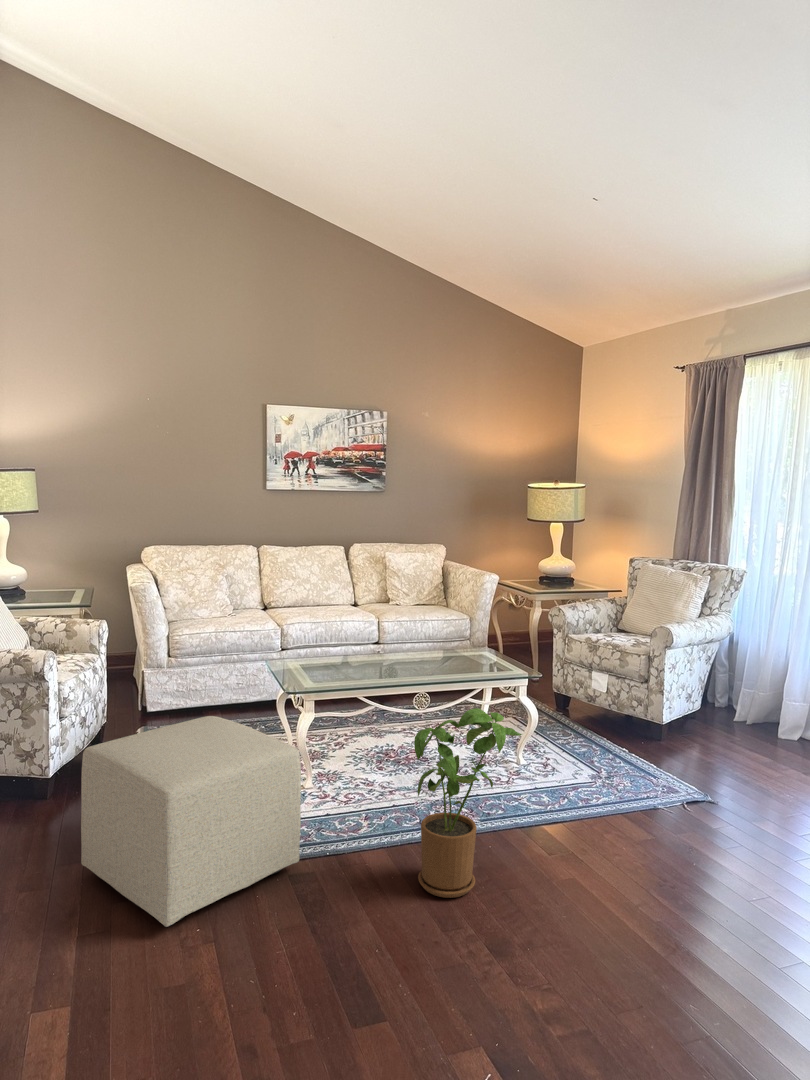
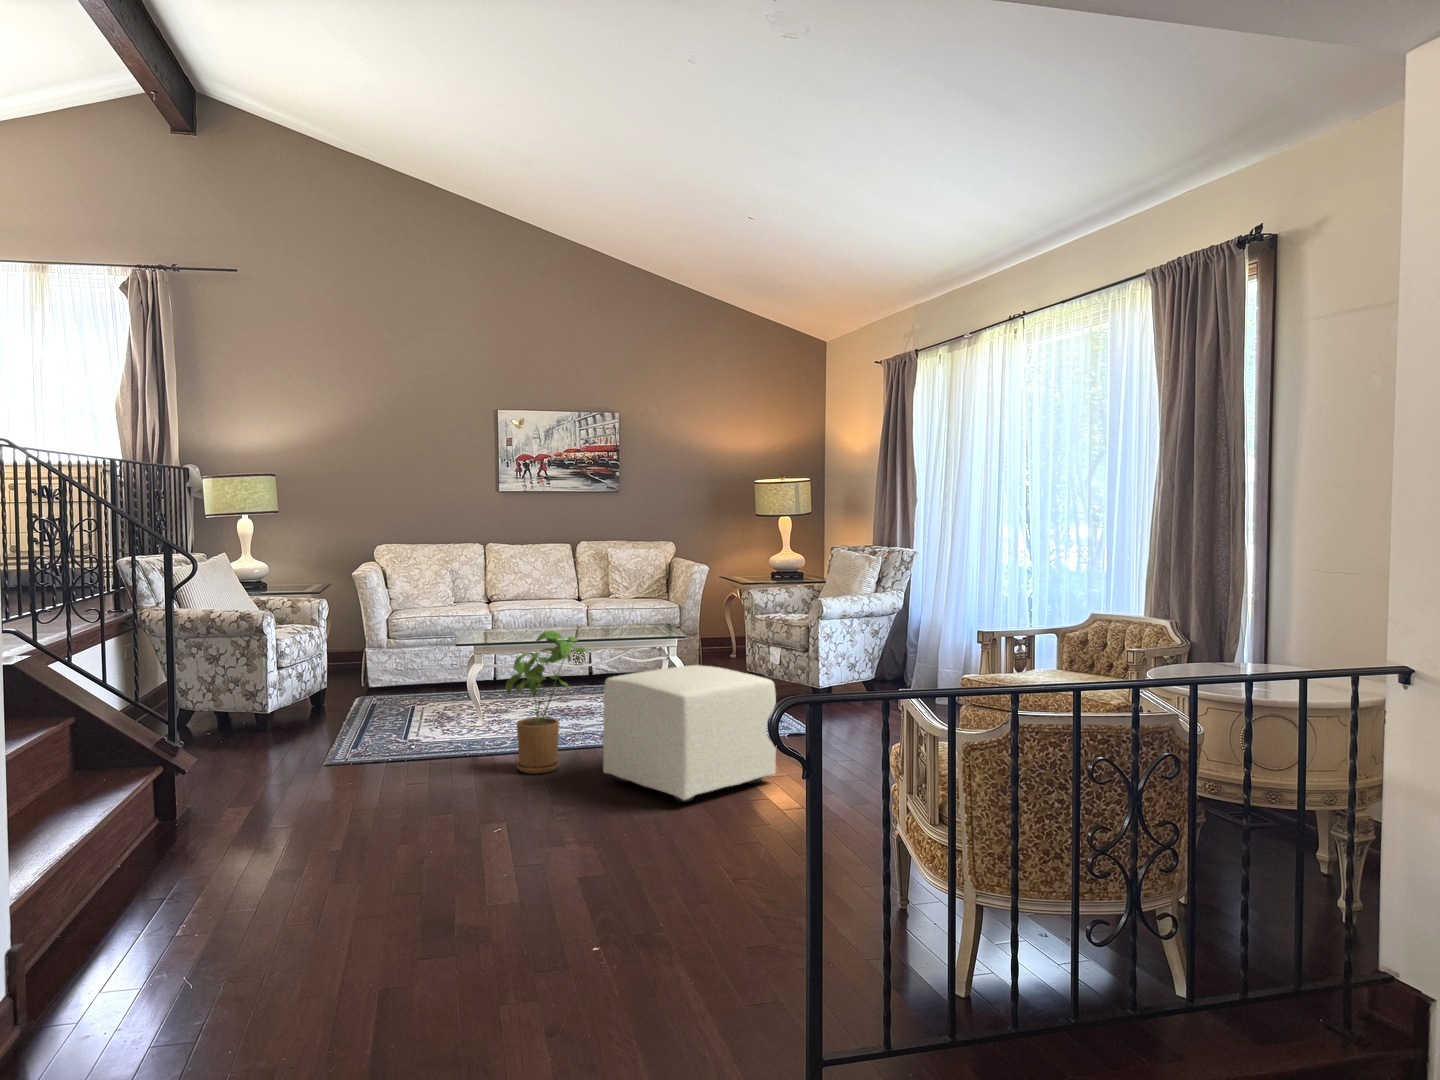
ottoman: present [81,716,301,927] -> present [603,665,776,802]

